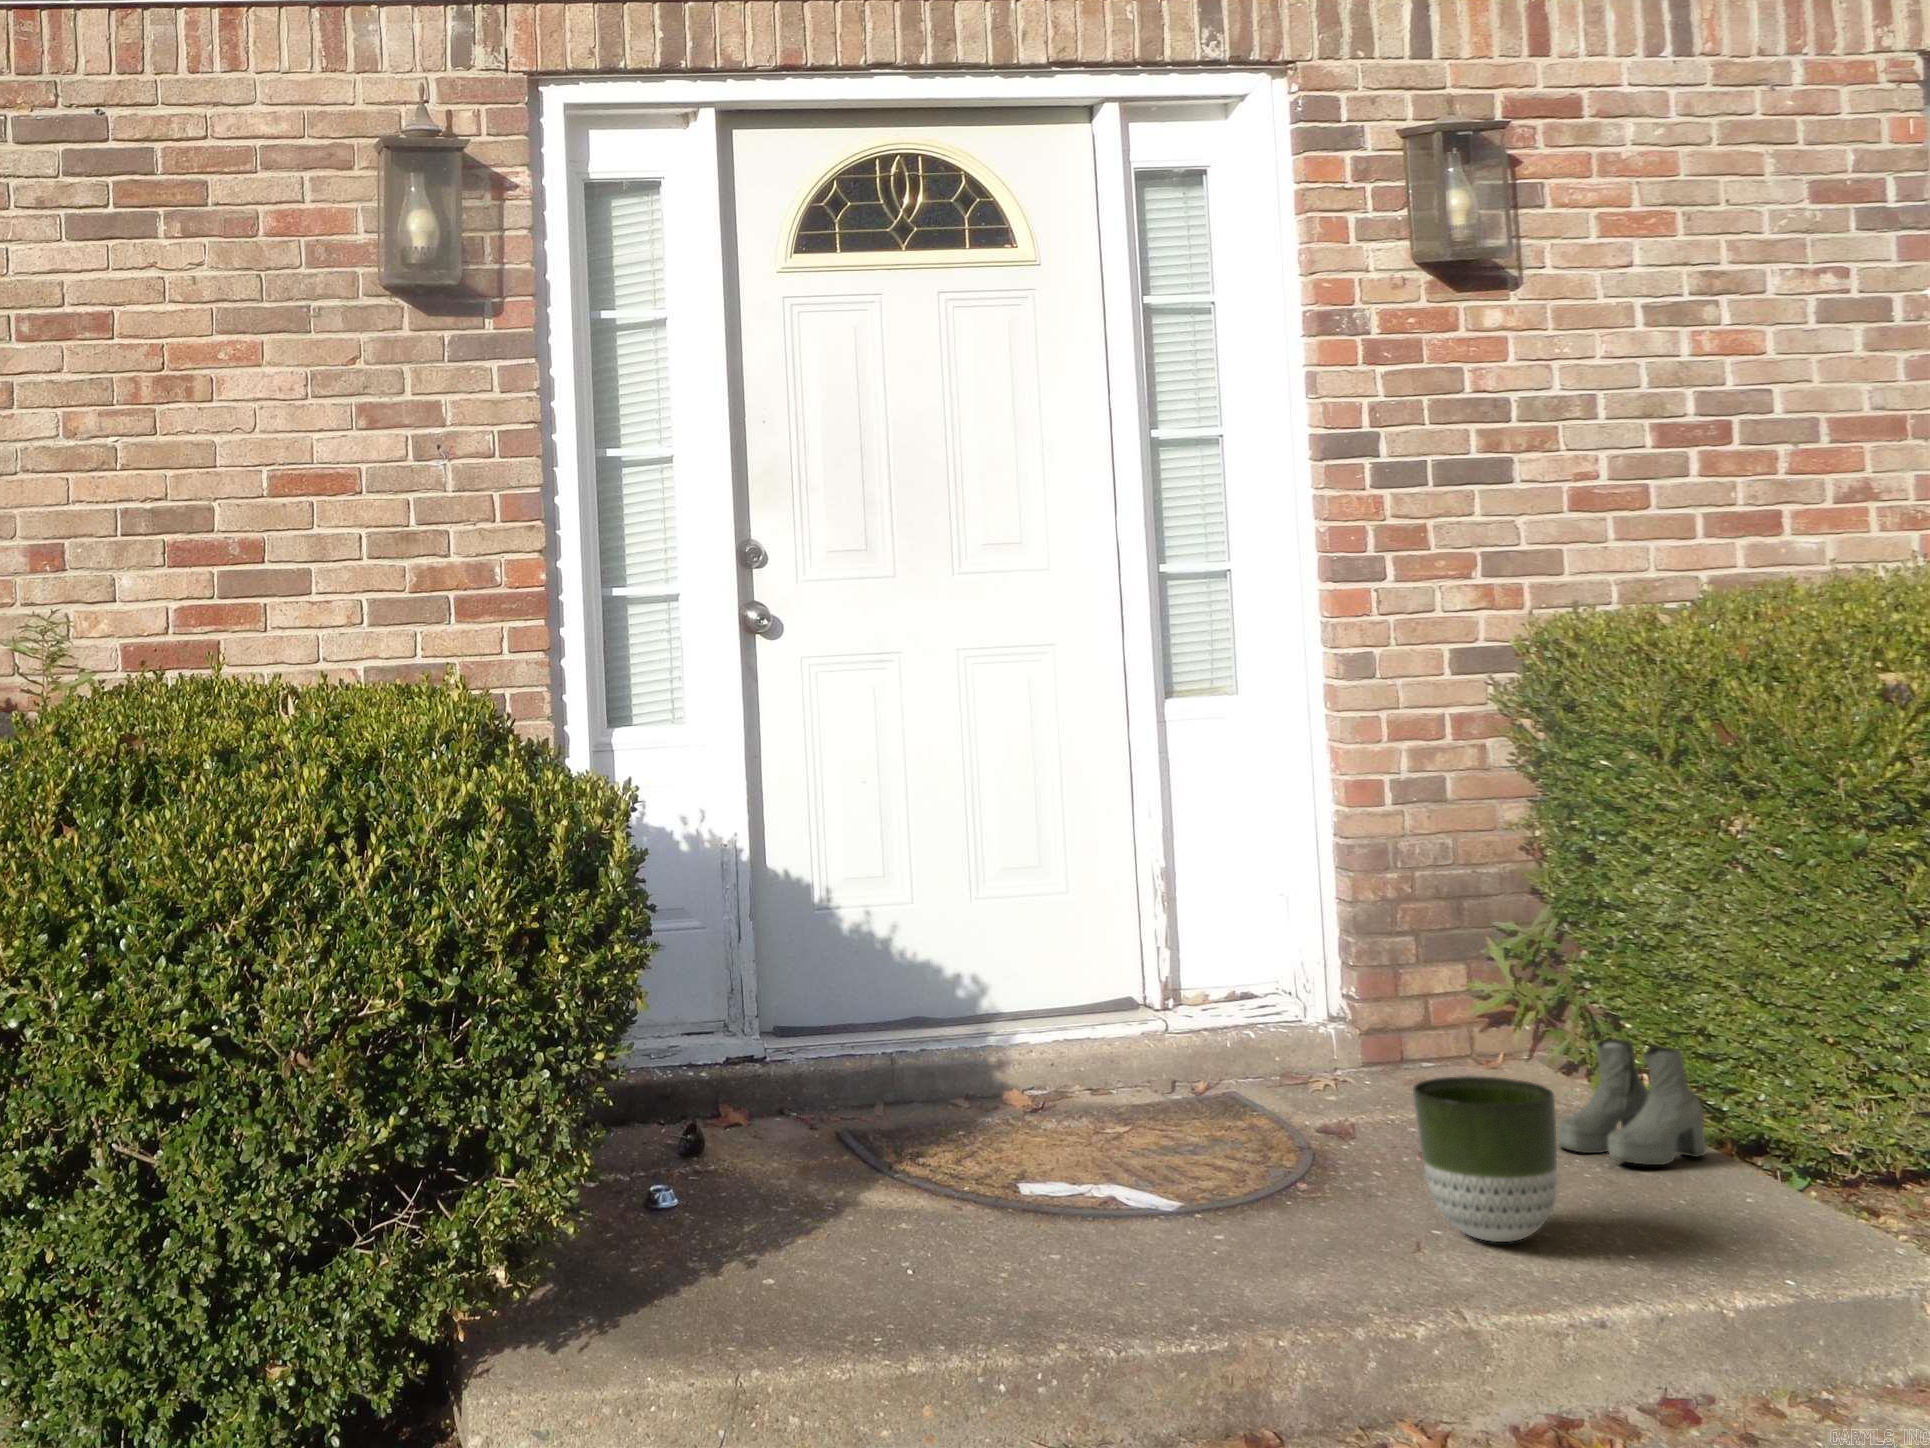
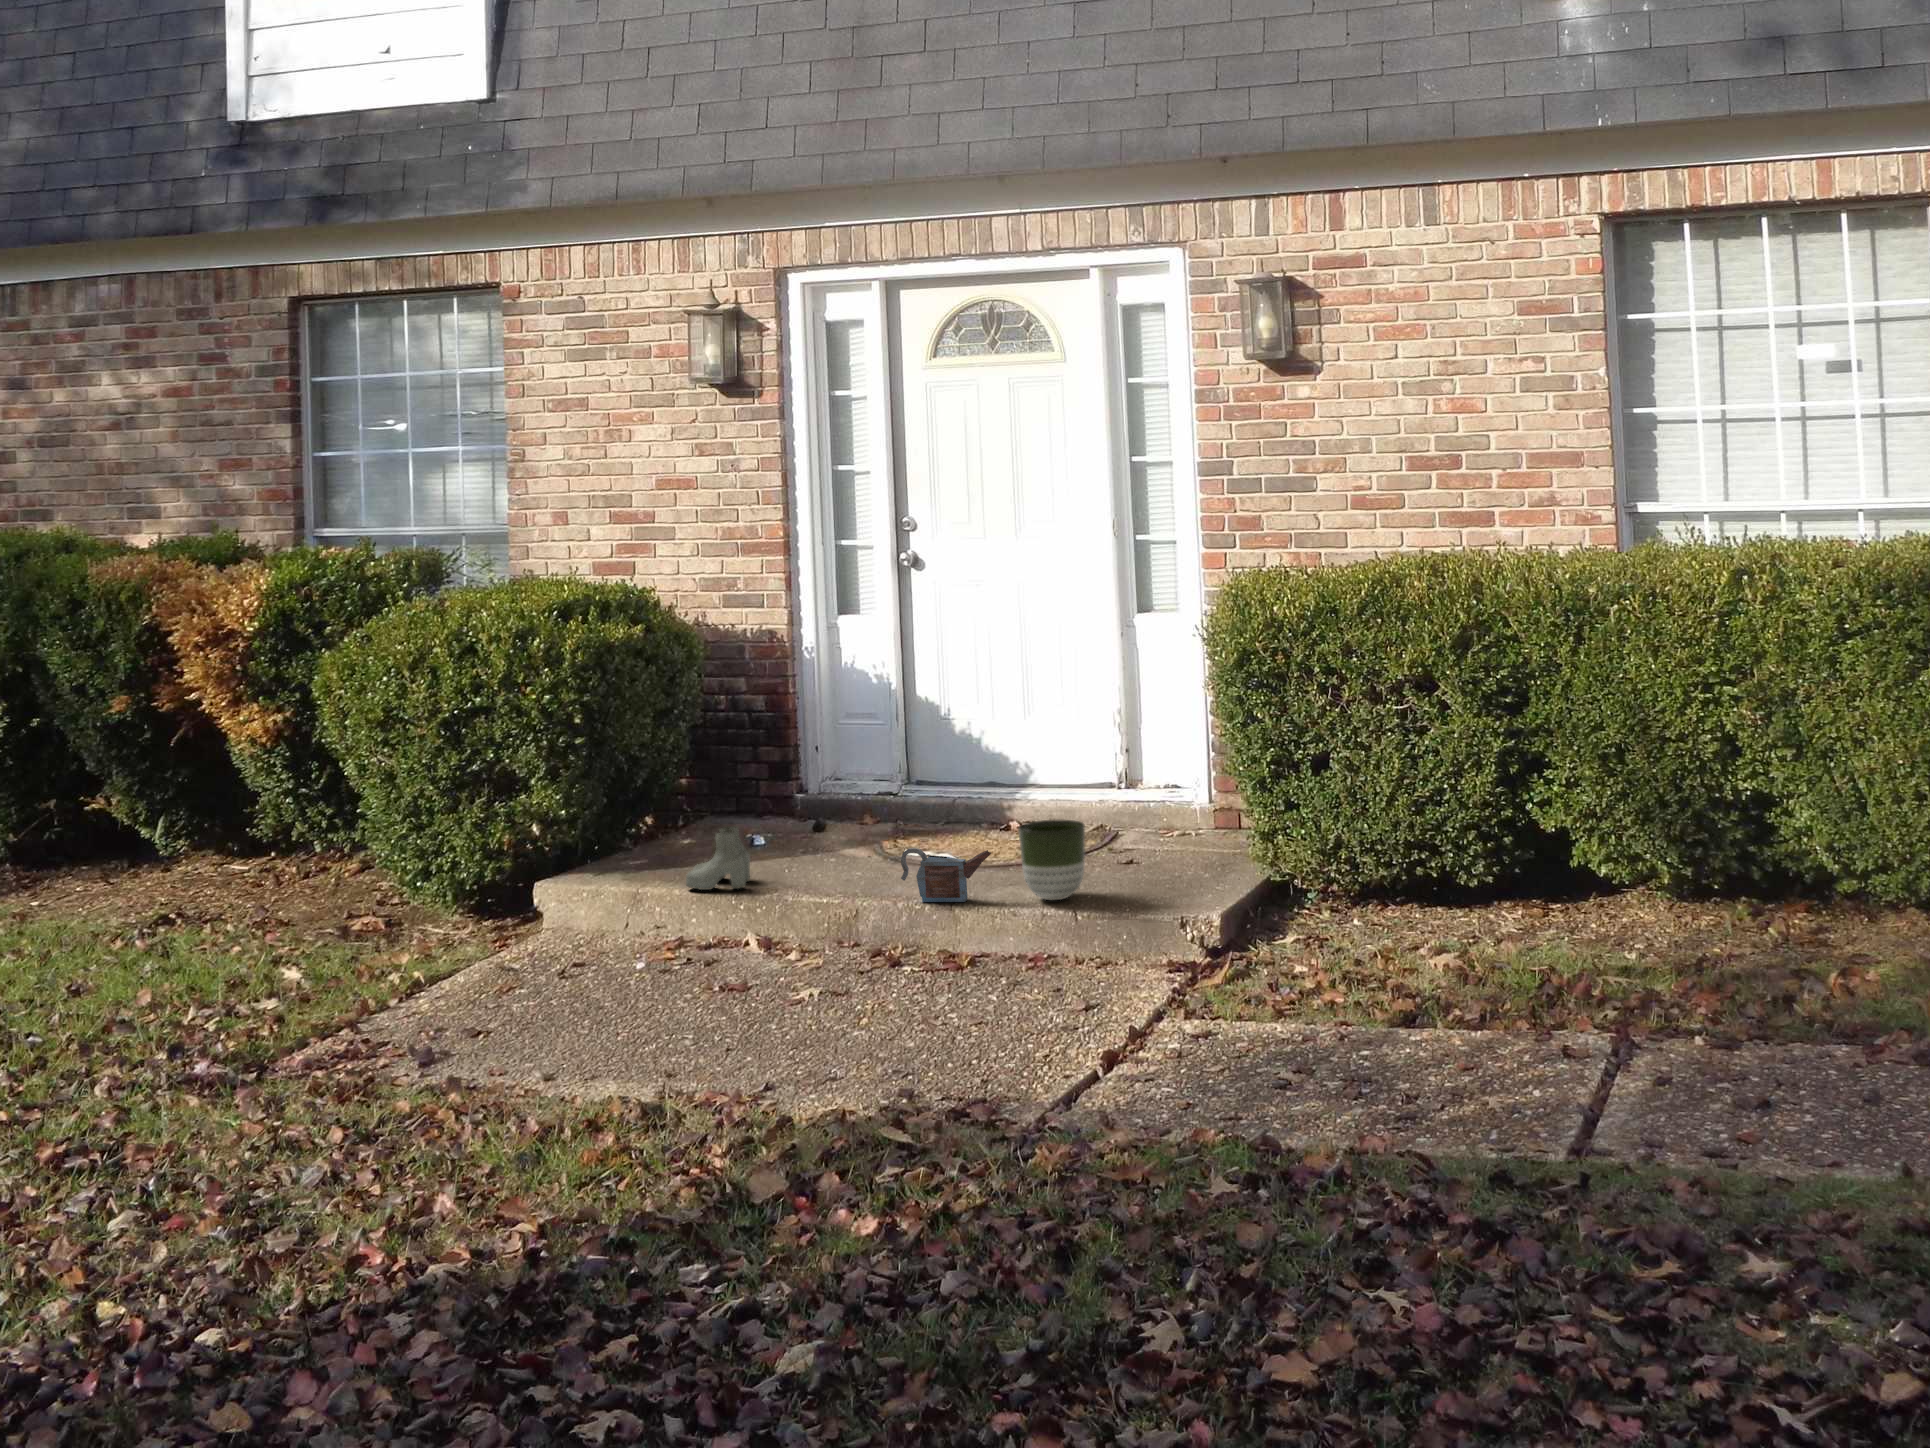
boots: present [1558,1039,1706,1165] -> present [686,826,750,890]
watering can: none [1238,1153,1402,1279] -> present [901,848,991,902]

